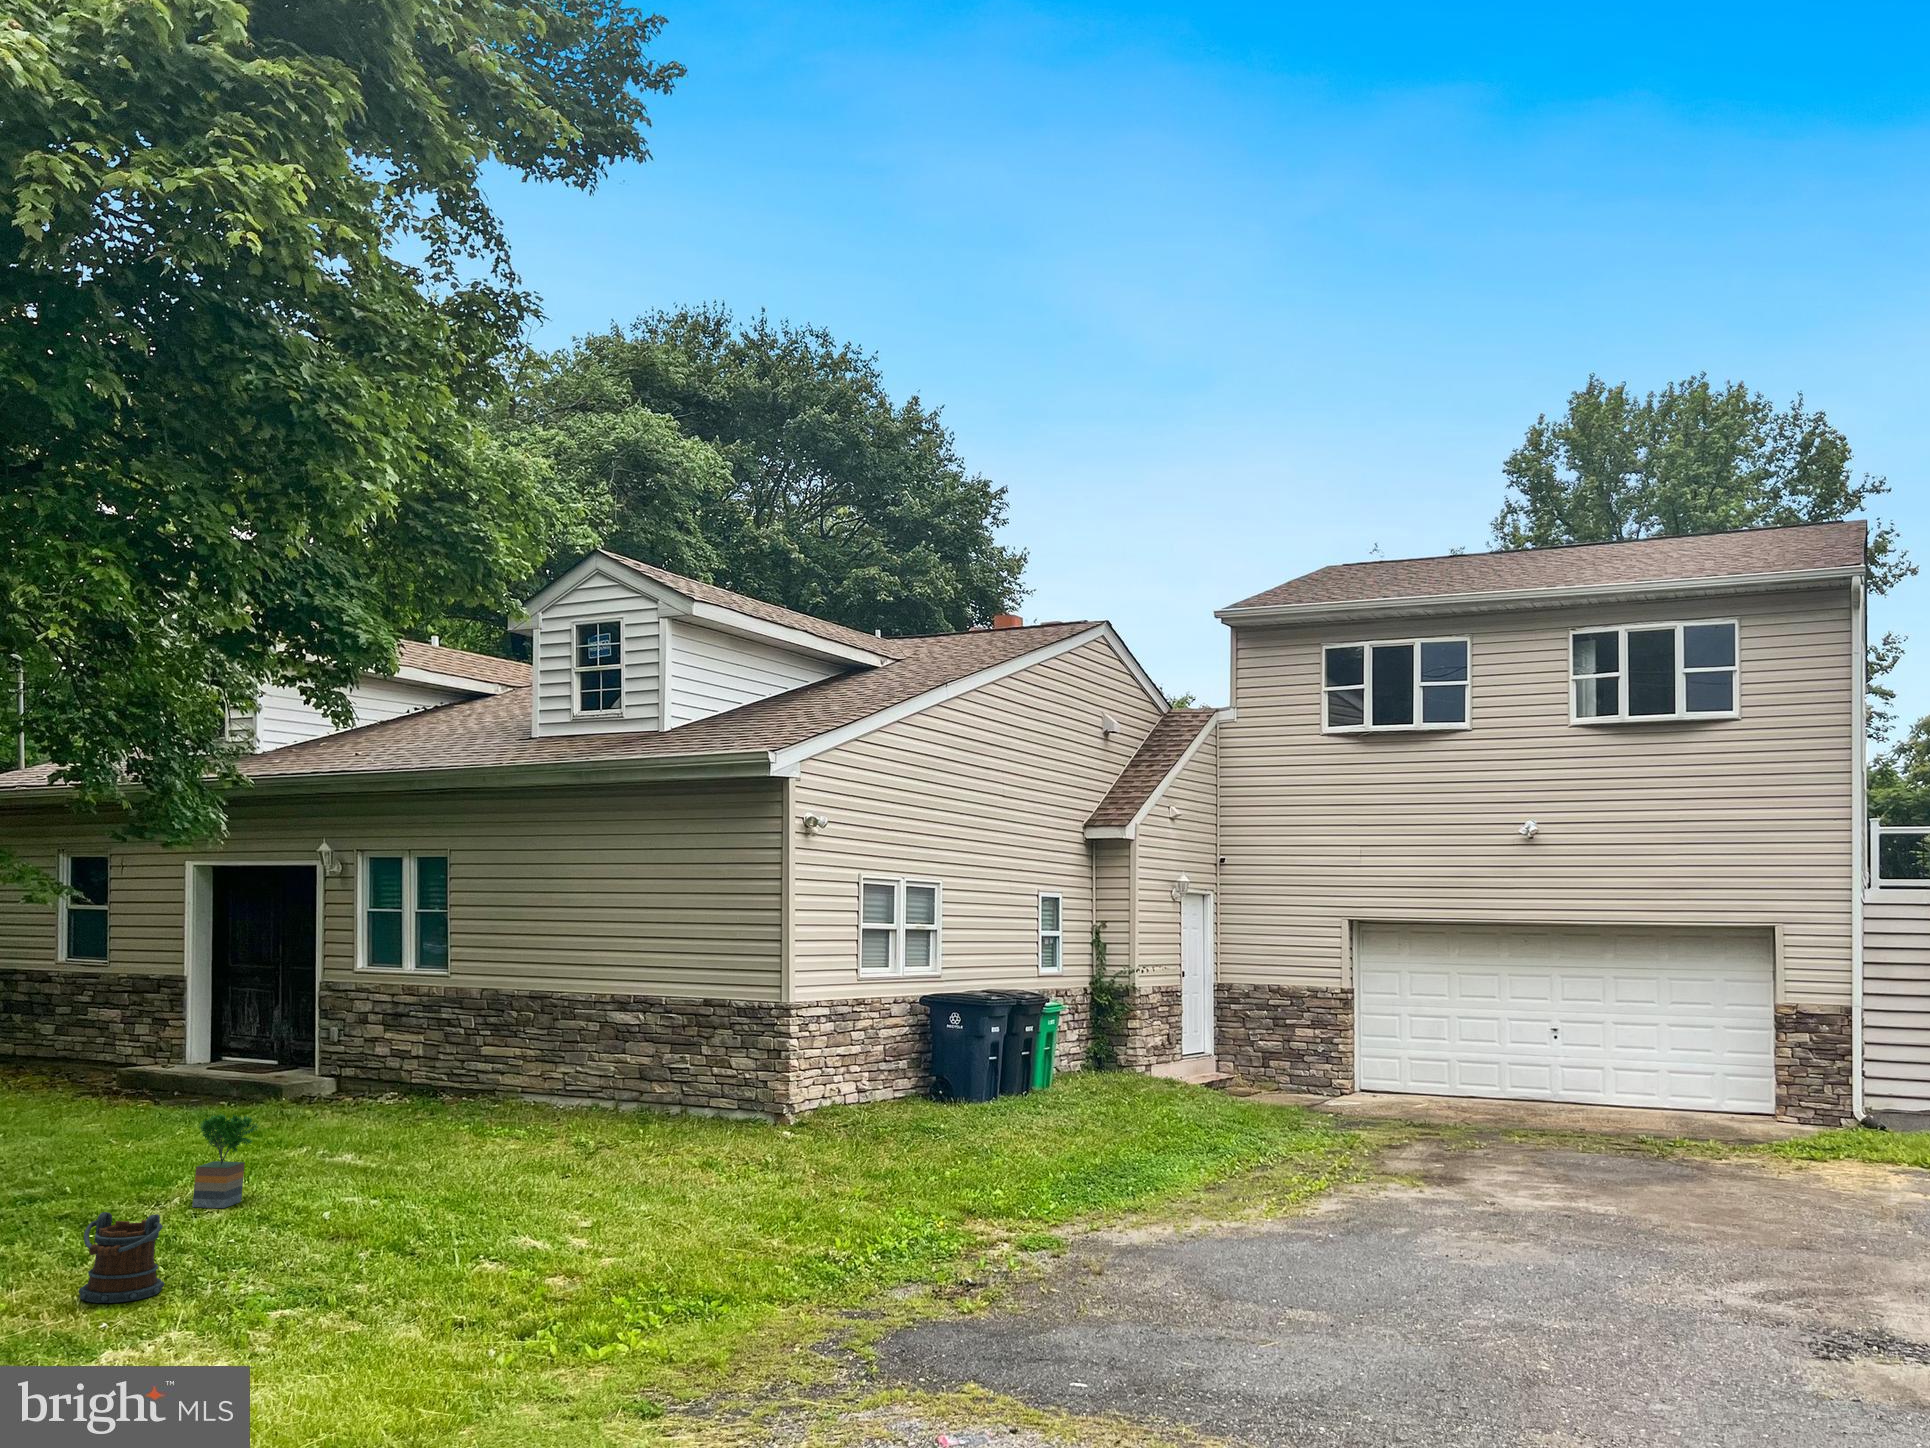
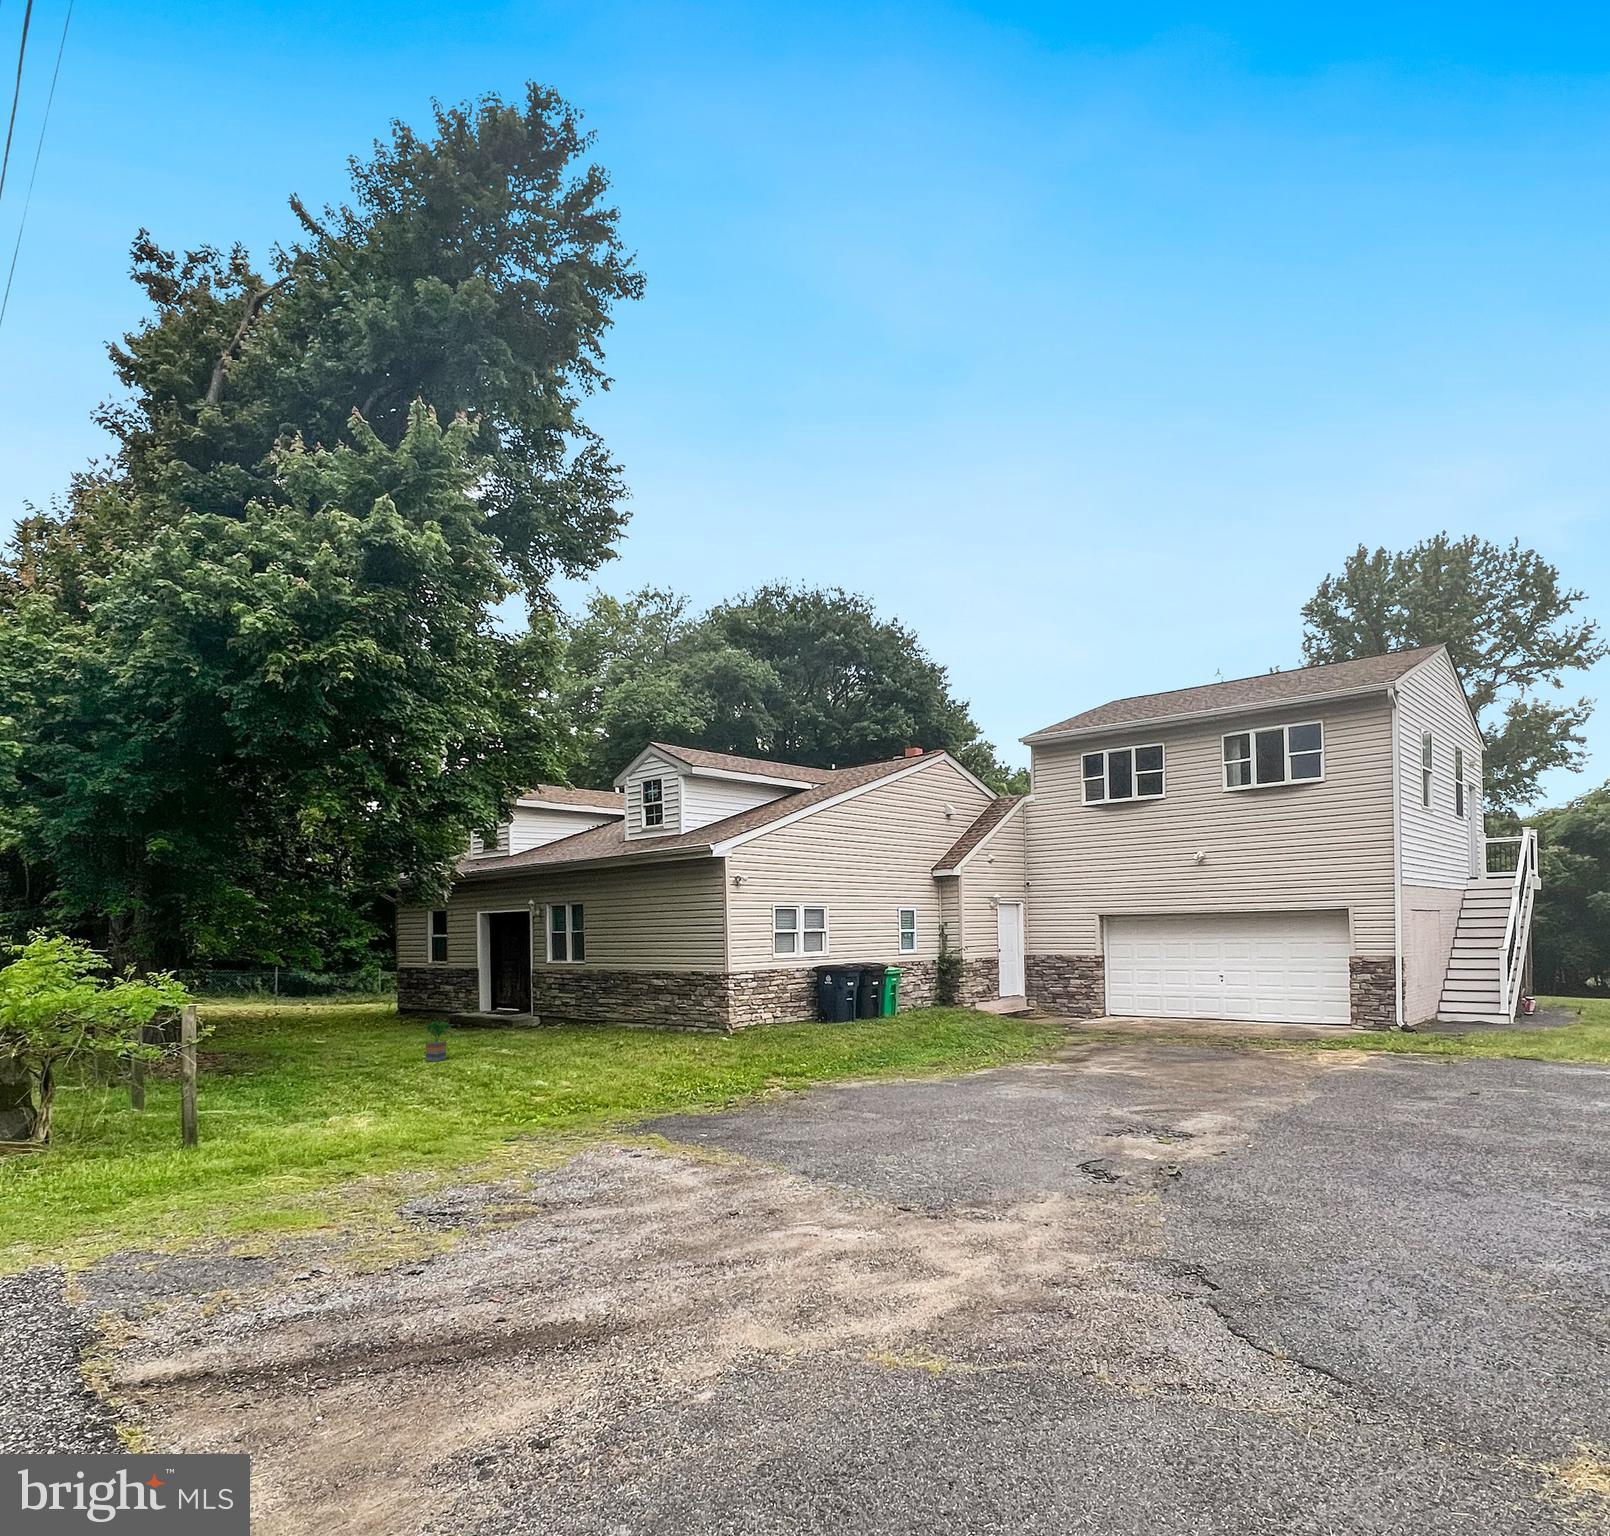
bucket: present [79,1212,164,1303] -> none [358,1056,390,1091]

